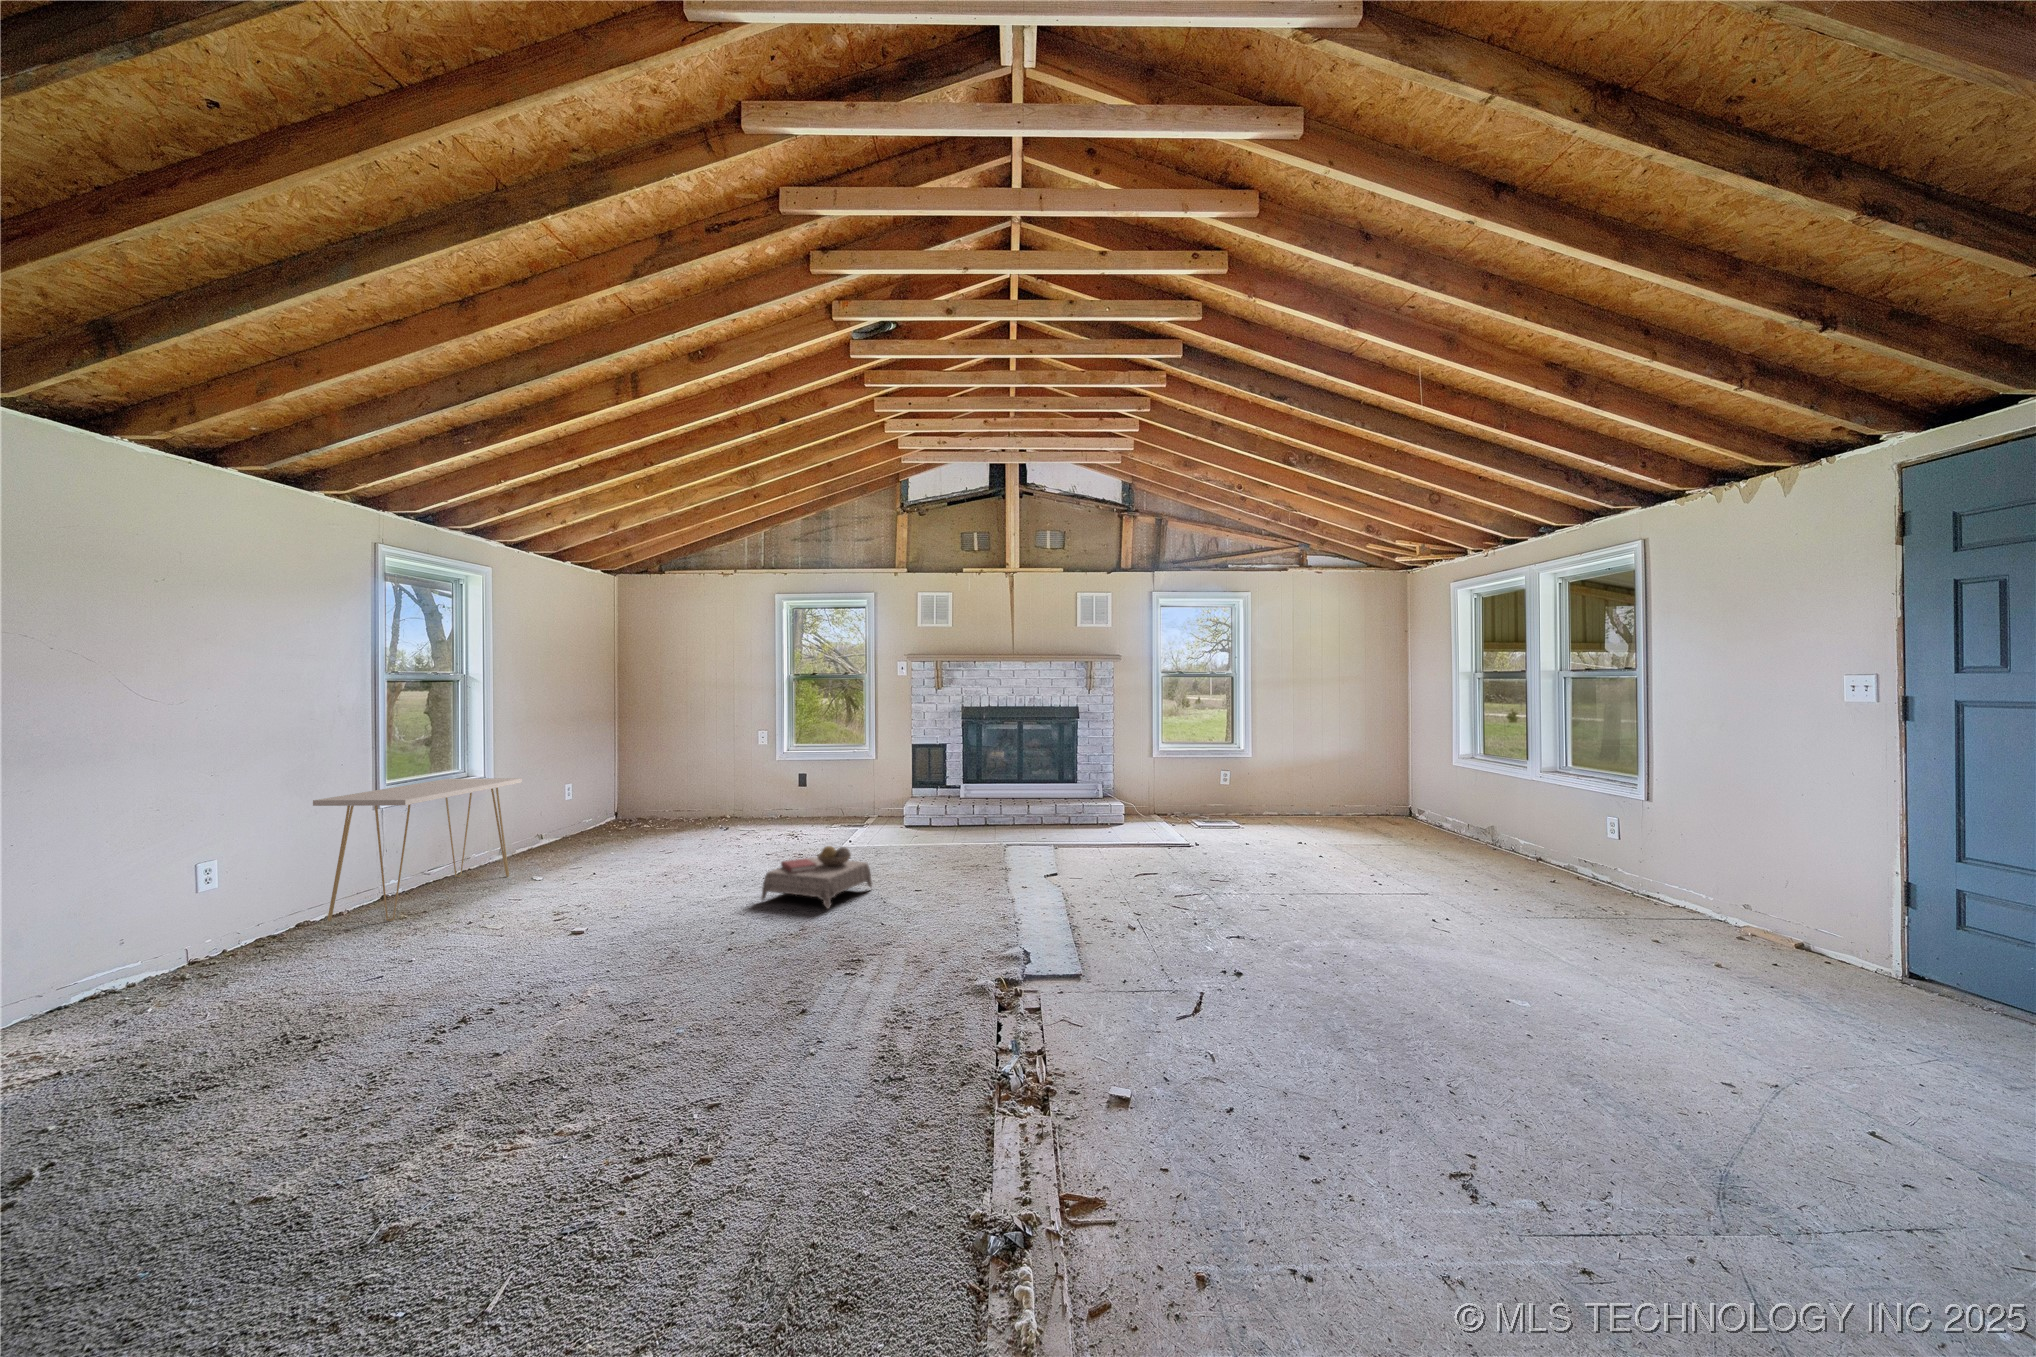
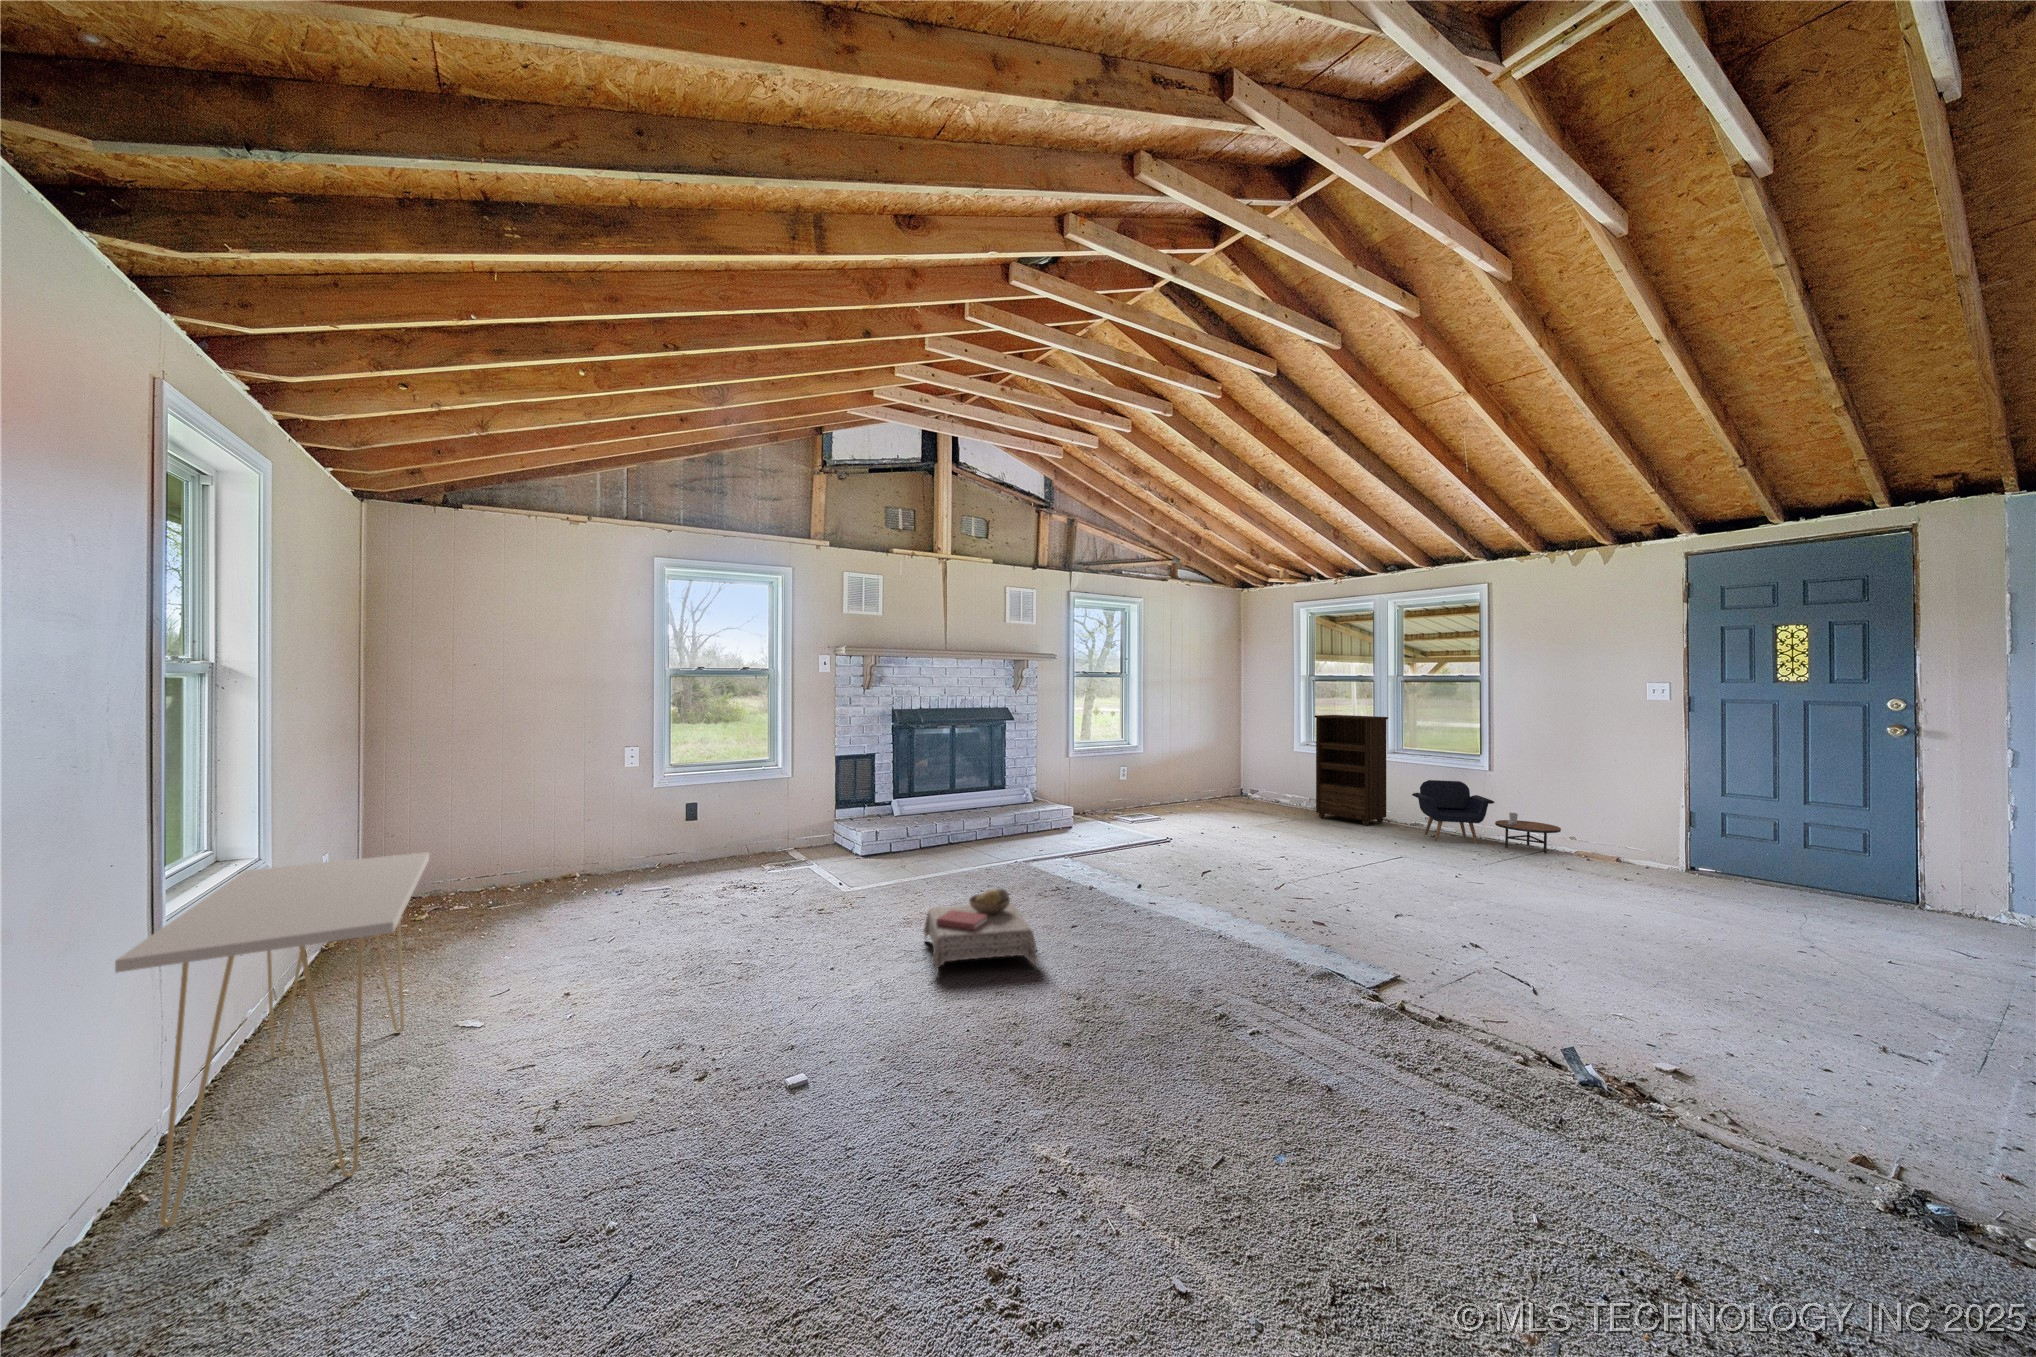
bookshelf: none [1439,721,1528,861] -> present [1314,715,1388,825]
armchair: none [1510,807,1713,921] -> present [1412,780,1561,853]

